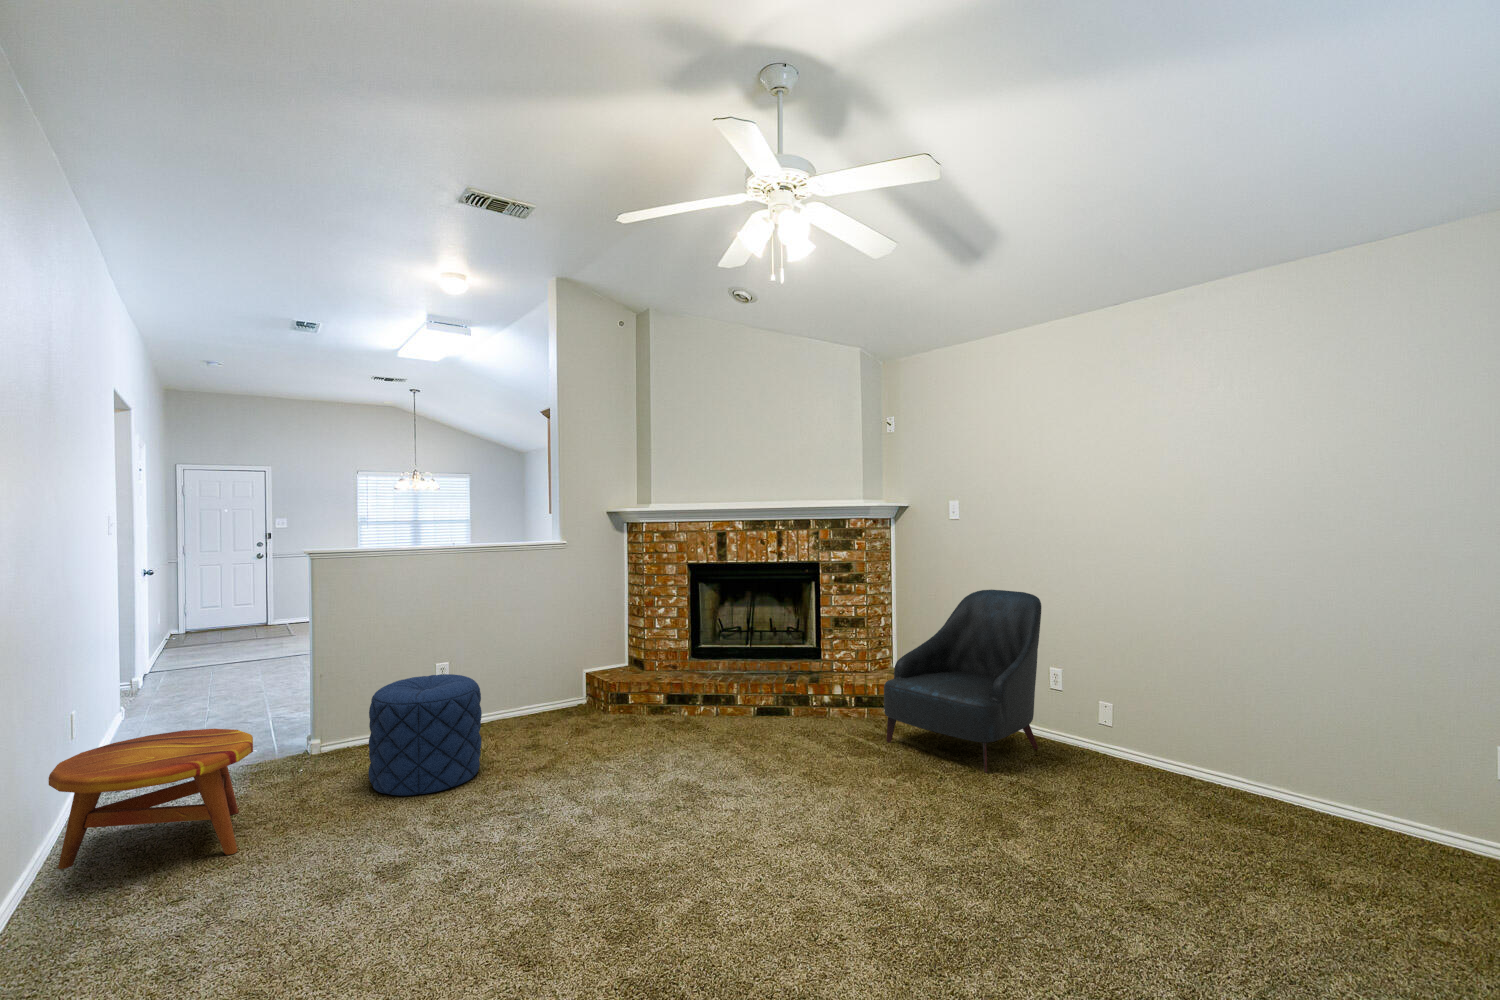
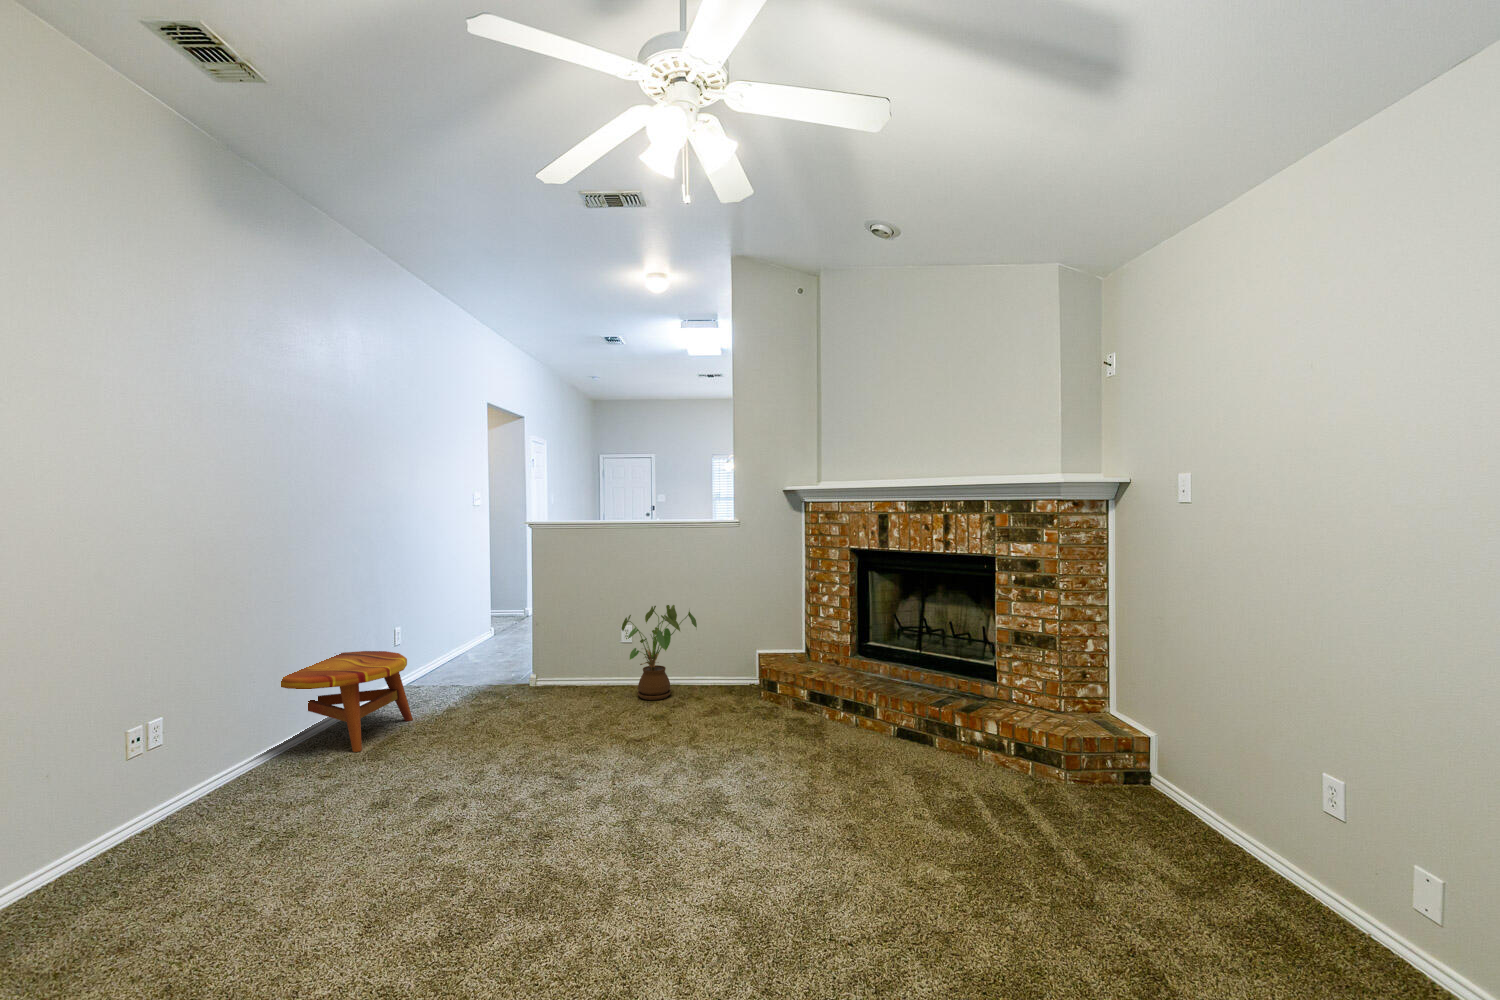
armchair: present [884,590,1041,773] -> none [997,619,1291,921]
house plant: none [467,633,544,735] -> present [621,605,697,700]
pouf: present [368,674,482,796] -> none [491,635,587,740]

